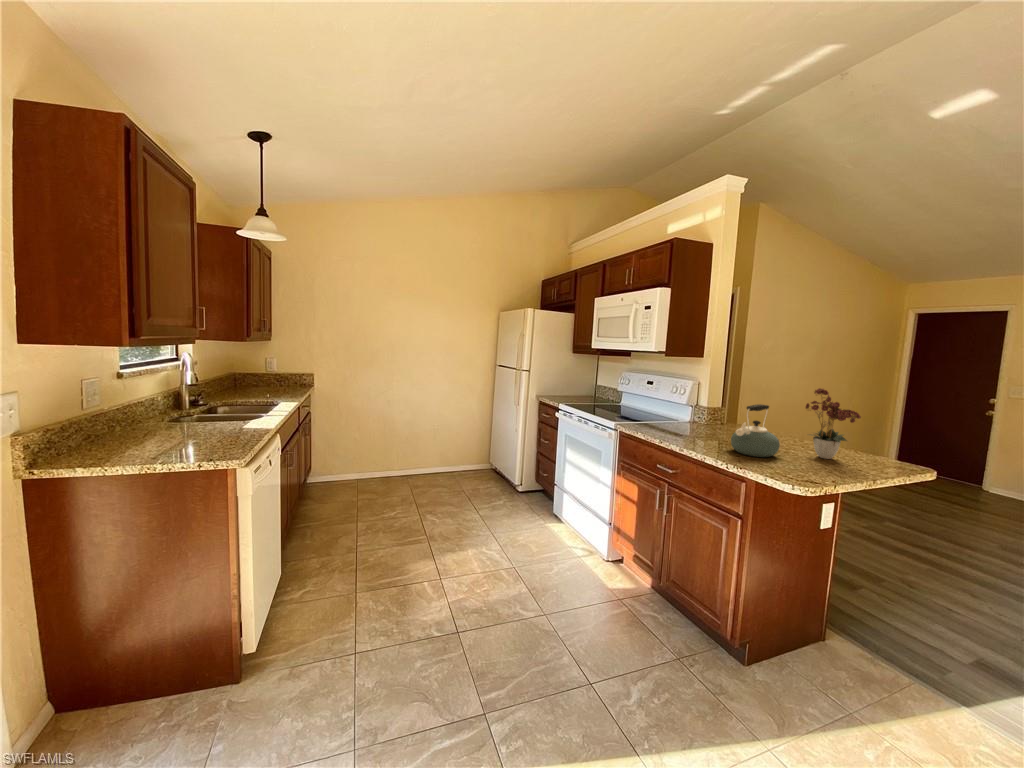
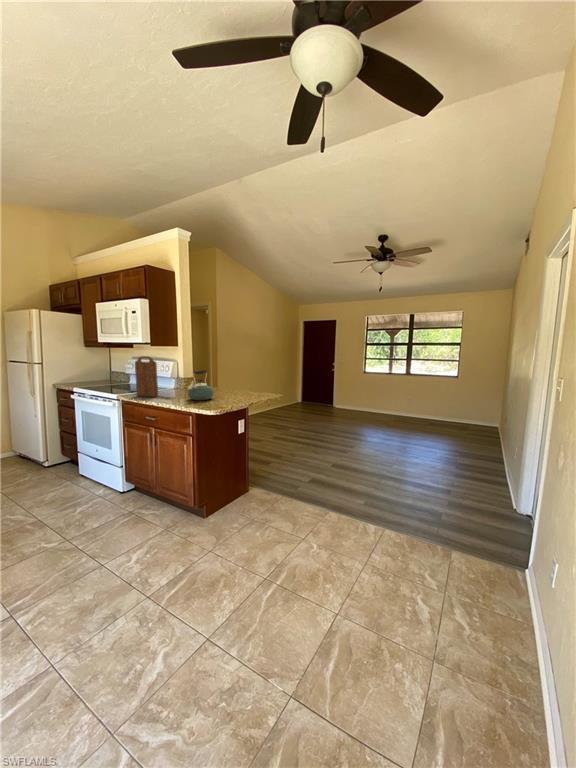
cutting board: none [643,373,679,436] -> present [135,356,158,396]
flower arrangement: present [806,388,861,459] -> none [224,357,252,396]

